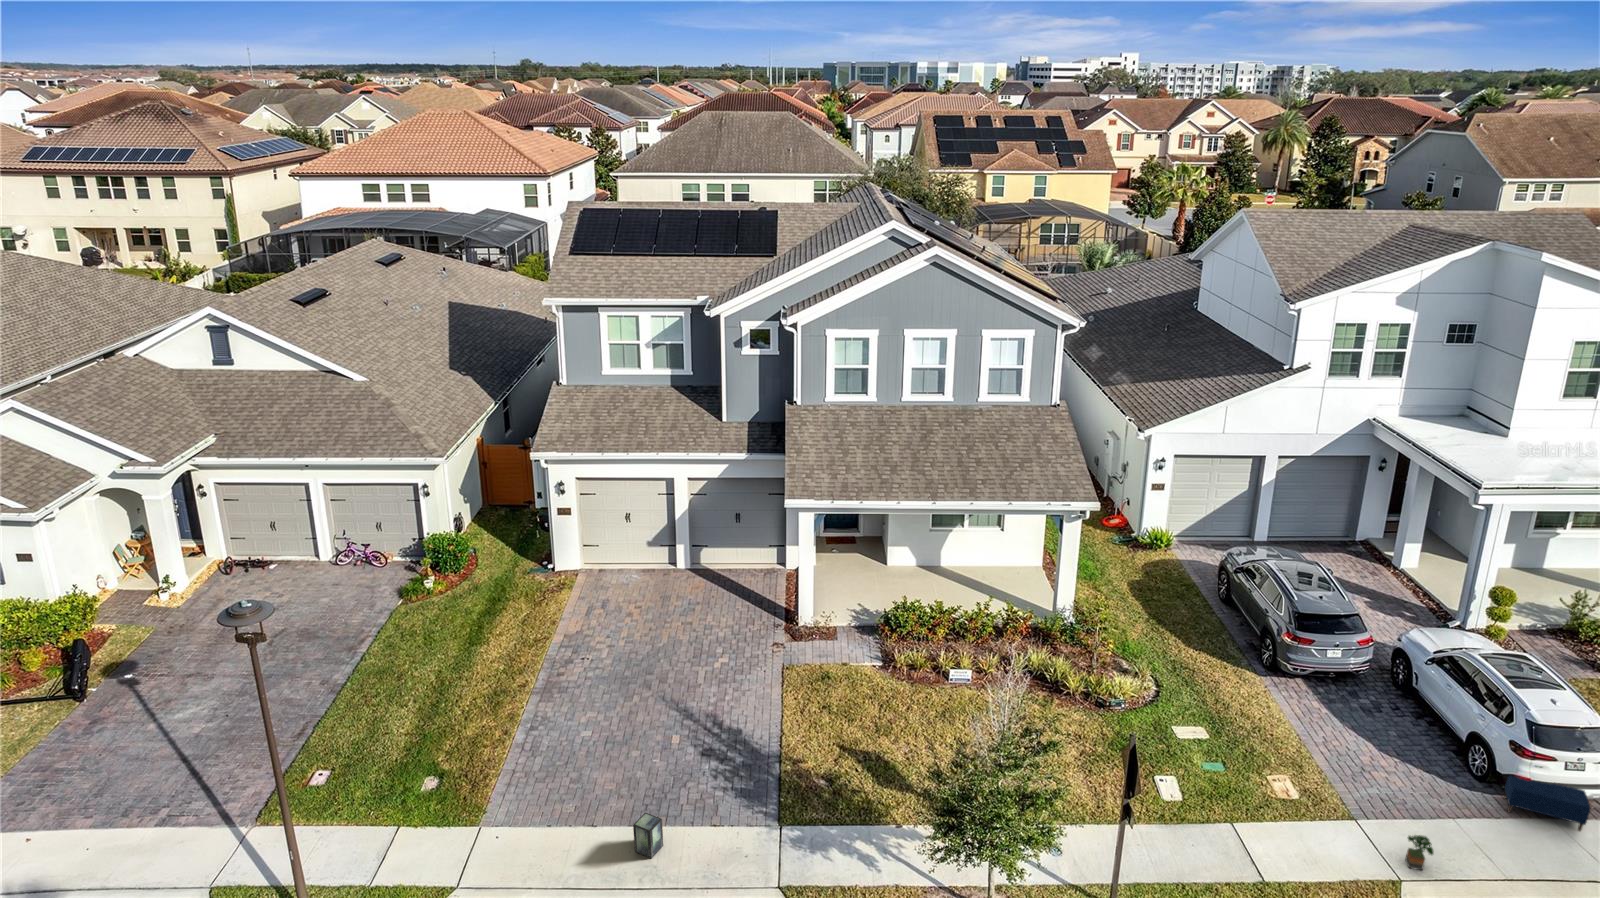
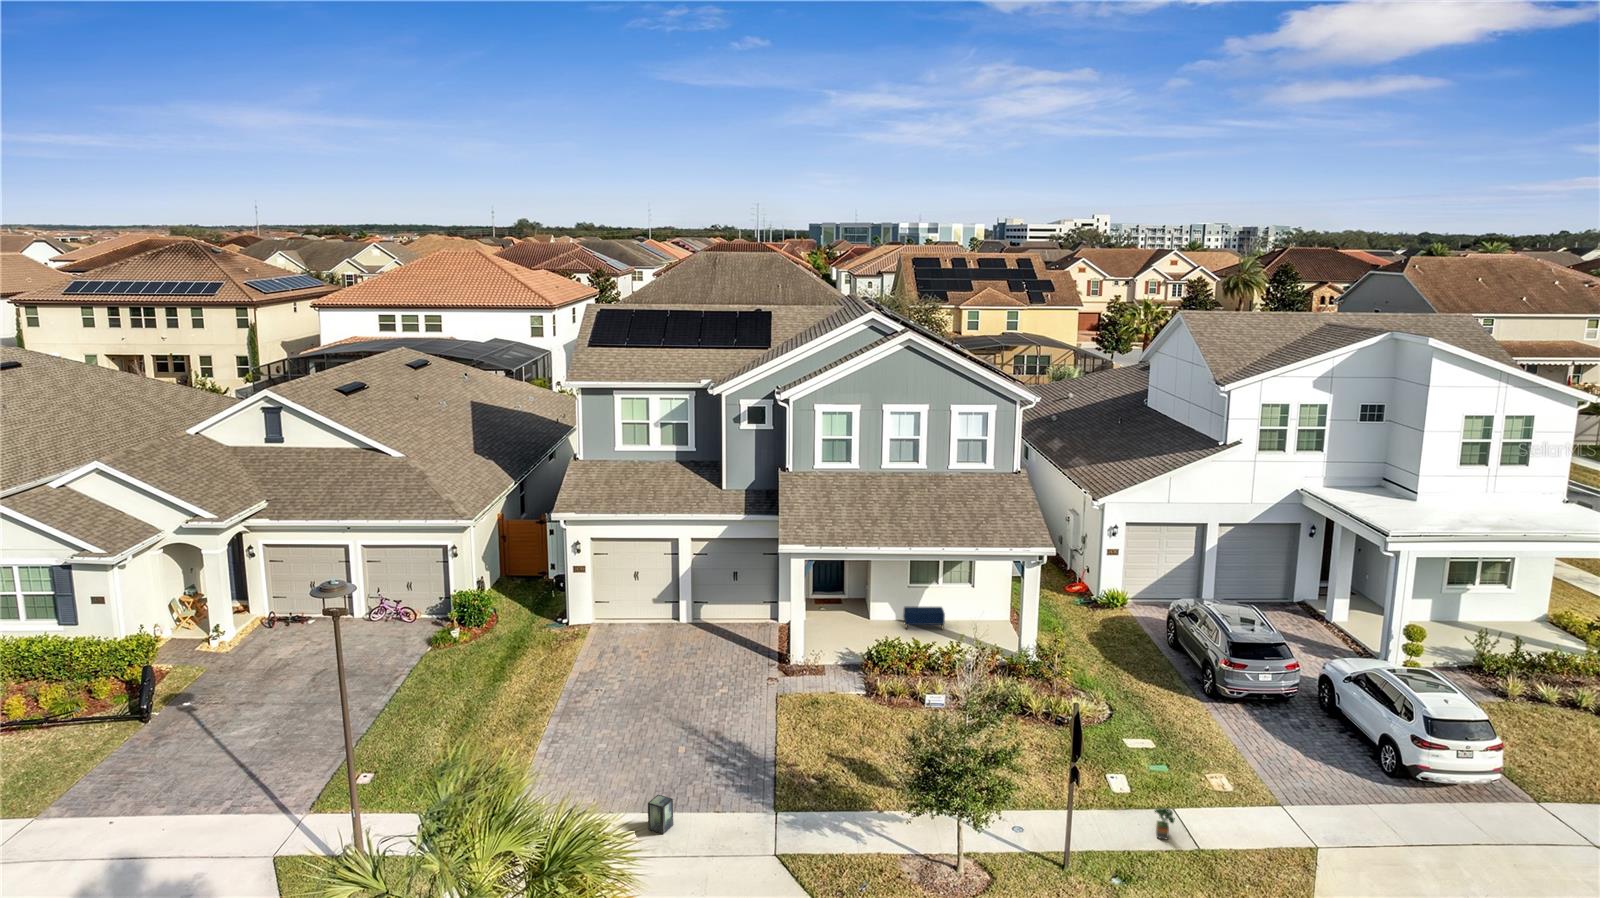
bench: present [1504,775,1590,831] -> present [903,607,945,629]
potted tree: present [1405,835,1434,870] -> present [1154,808,1175,839]

